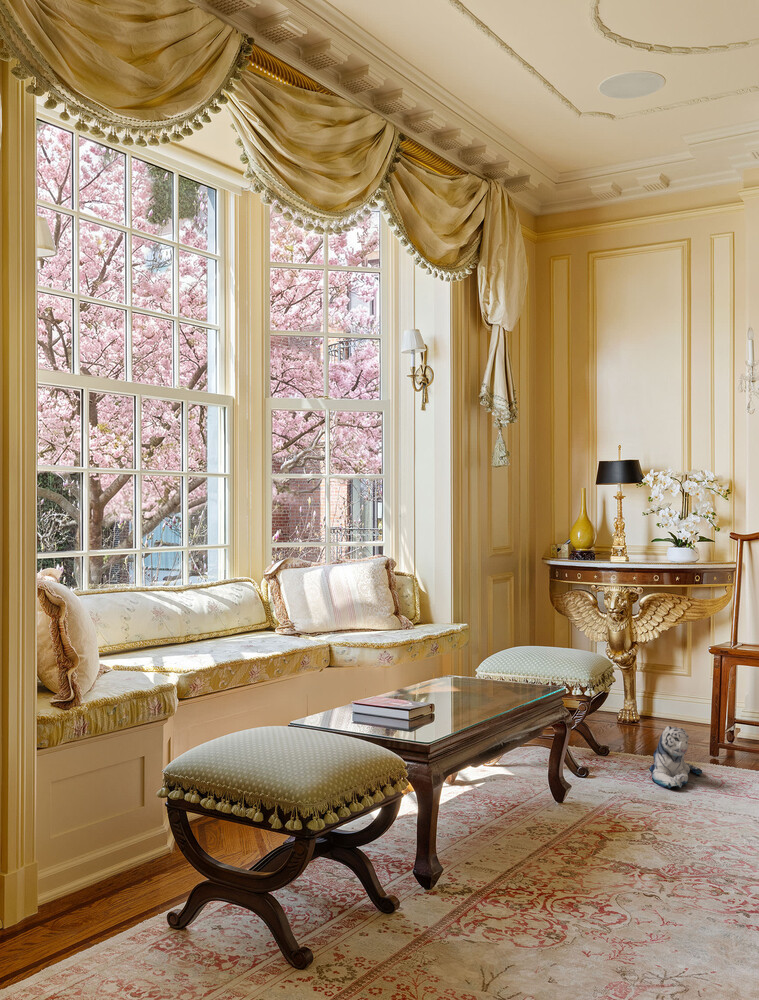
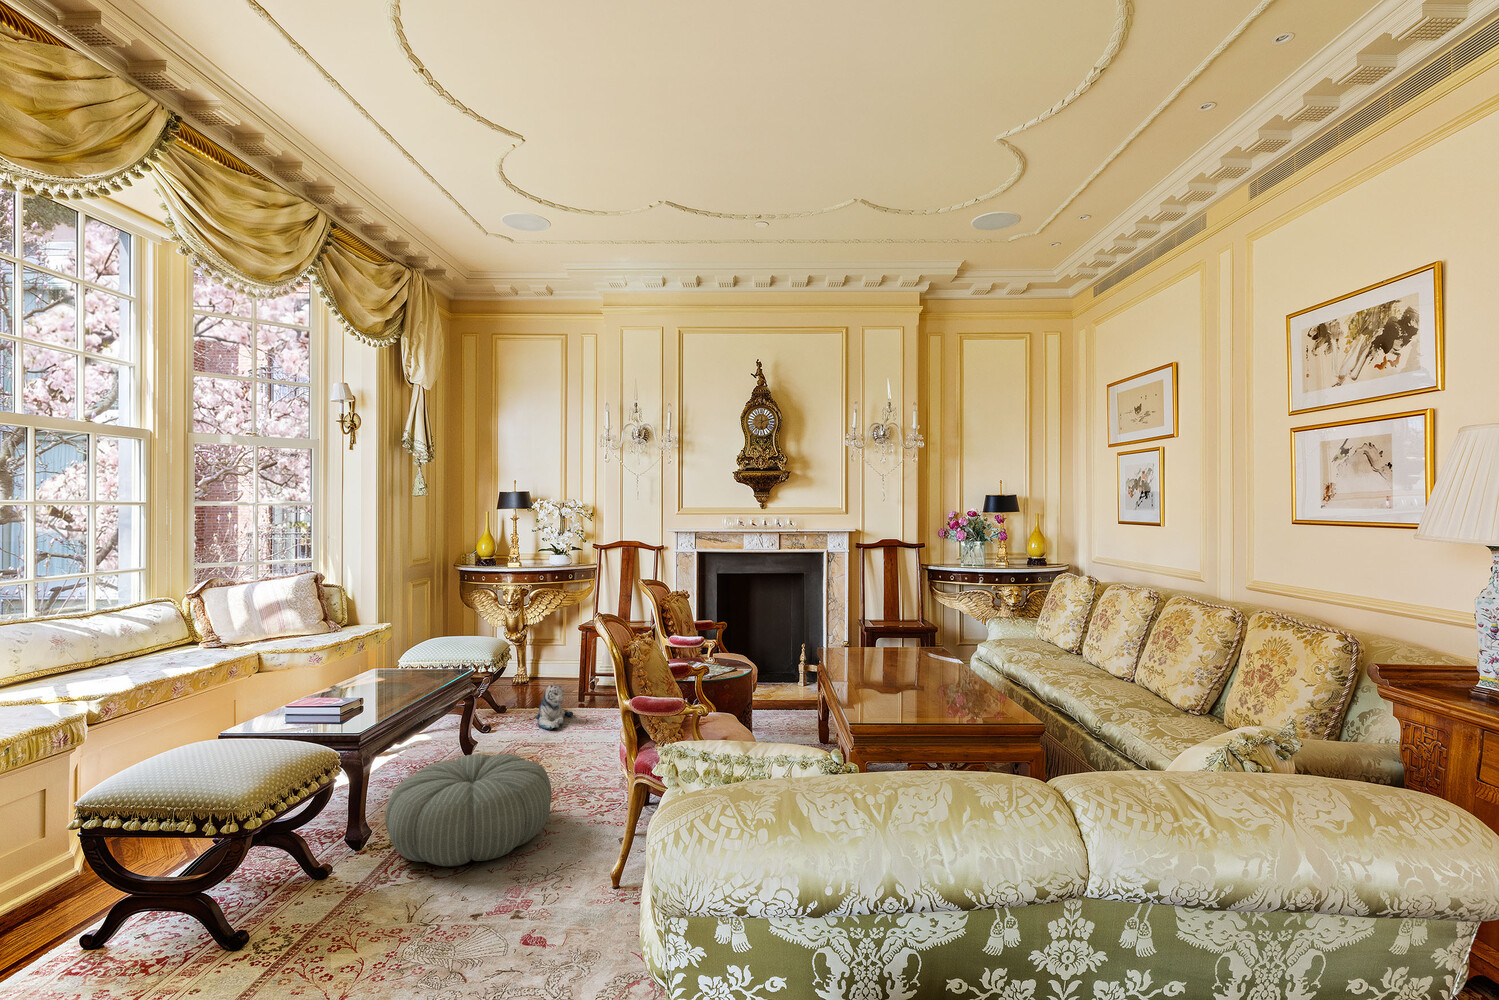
pouf: none [458,797,670,940] -> present [385,754,552,866]

